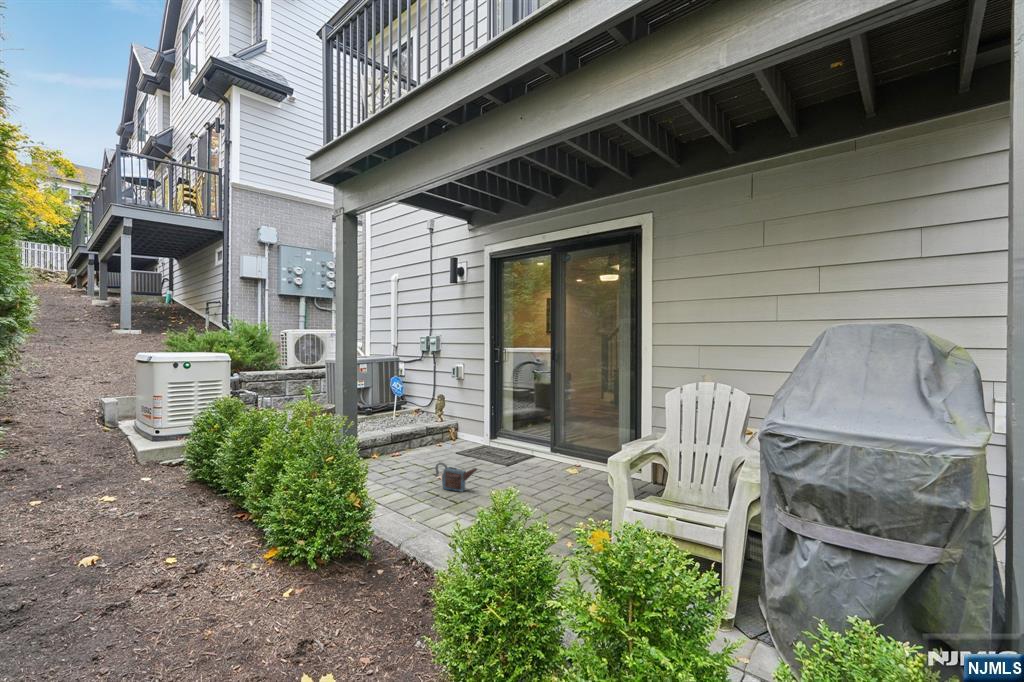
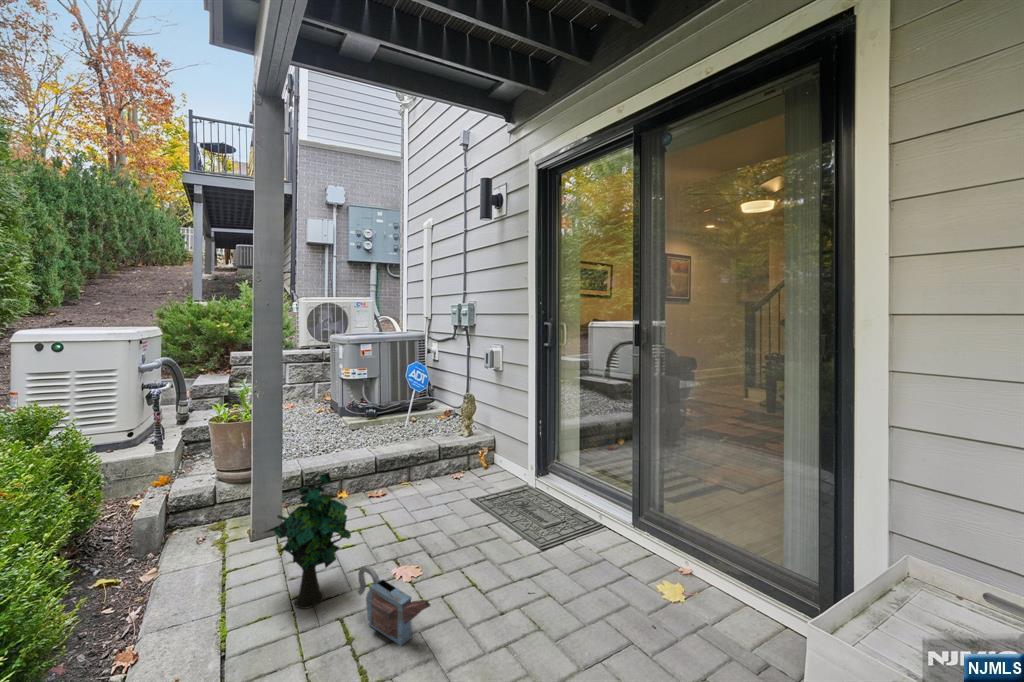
decorative plant: none [387,422,426,489] -> present [266,473,351,609]

